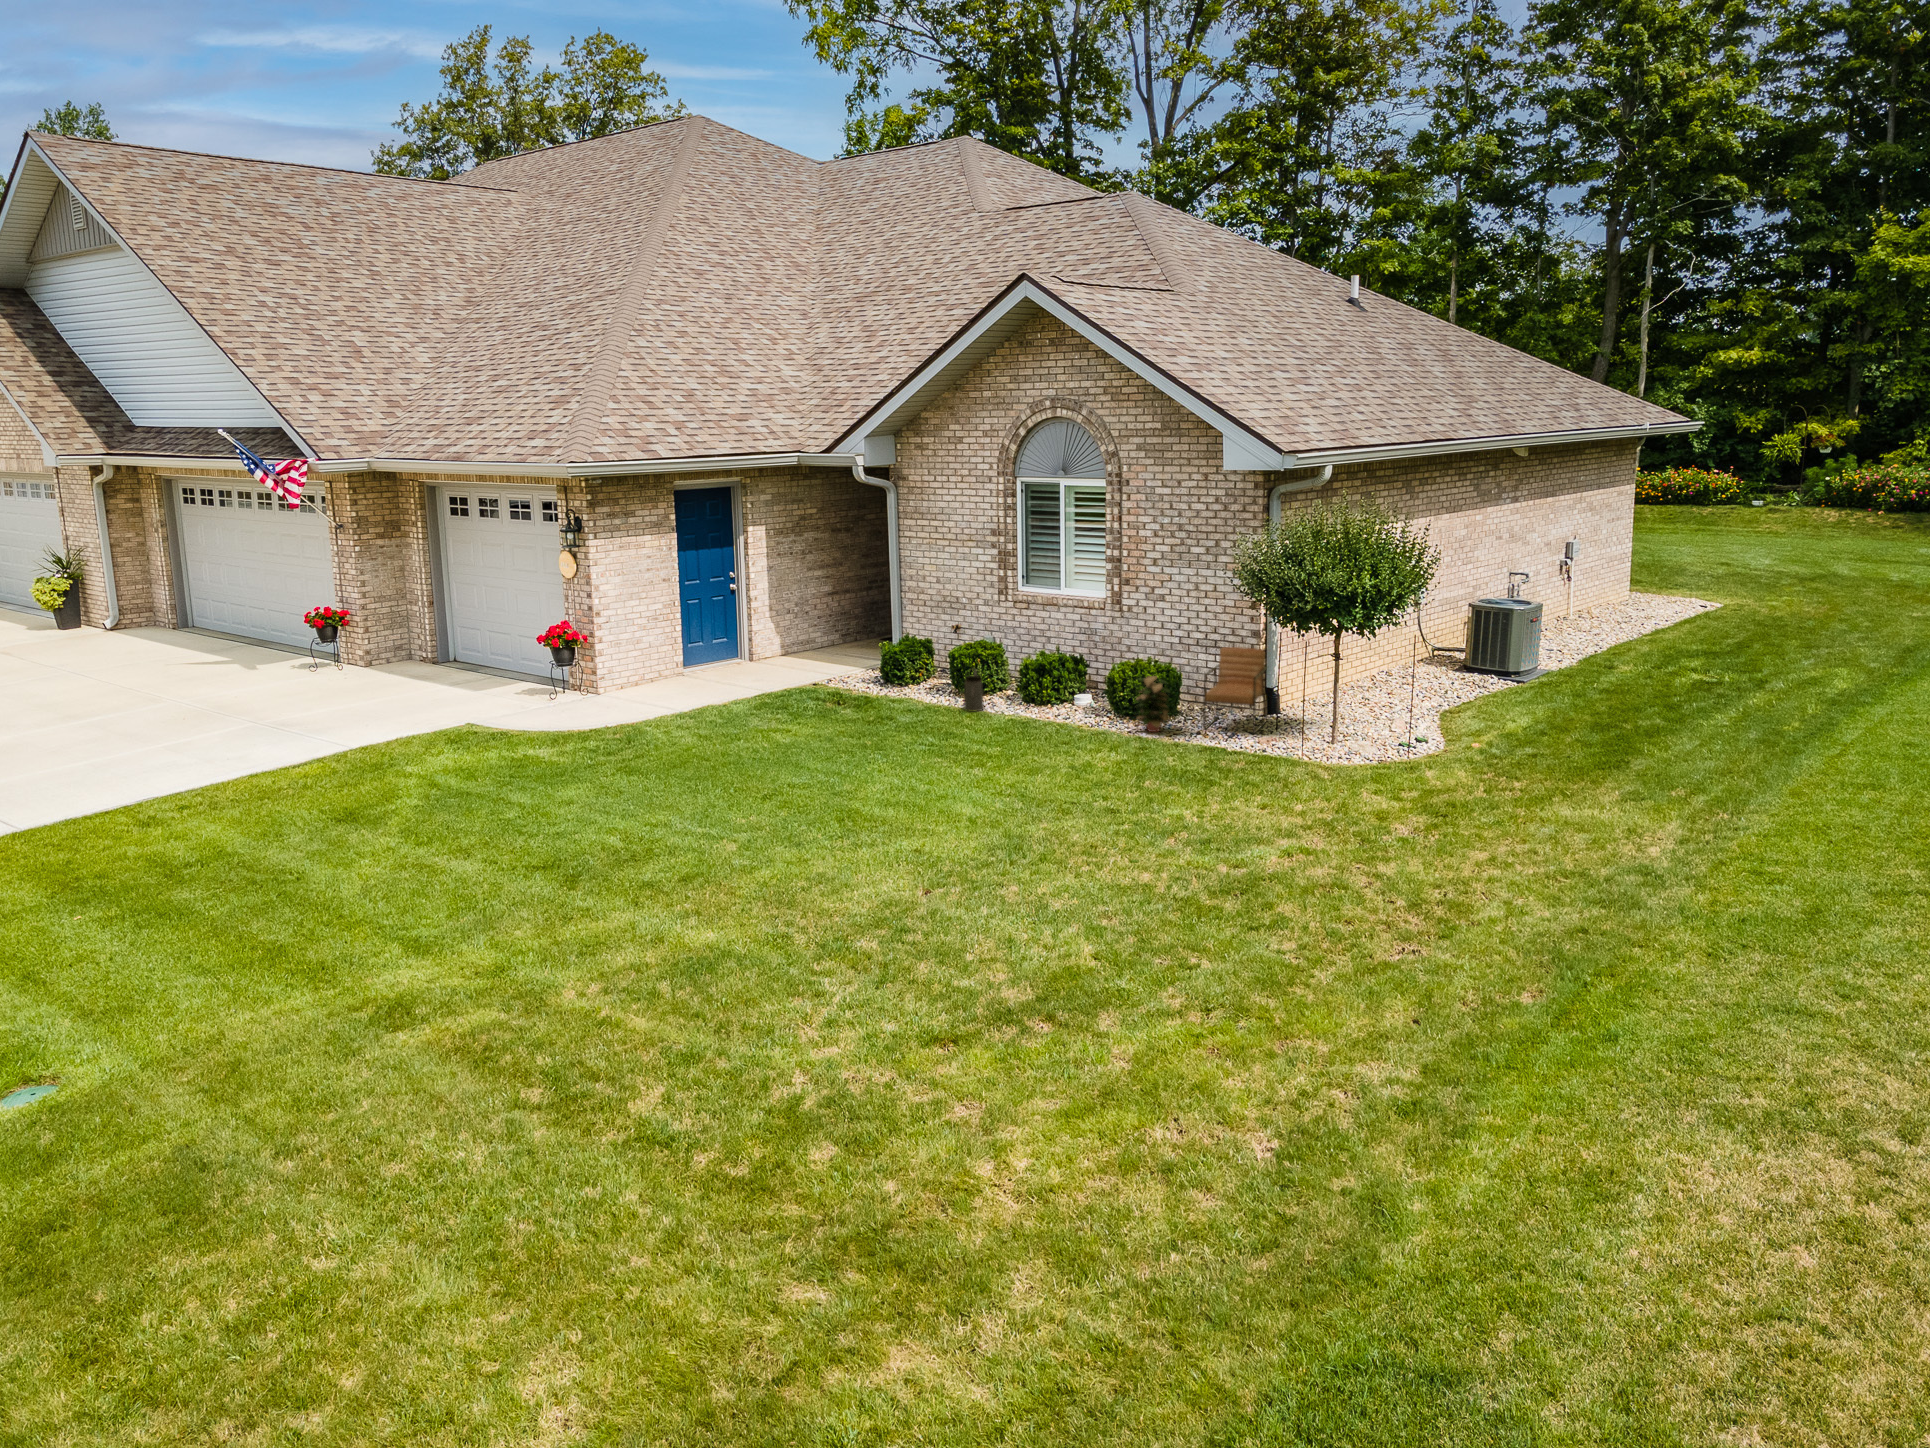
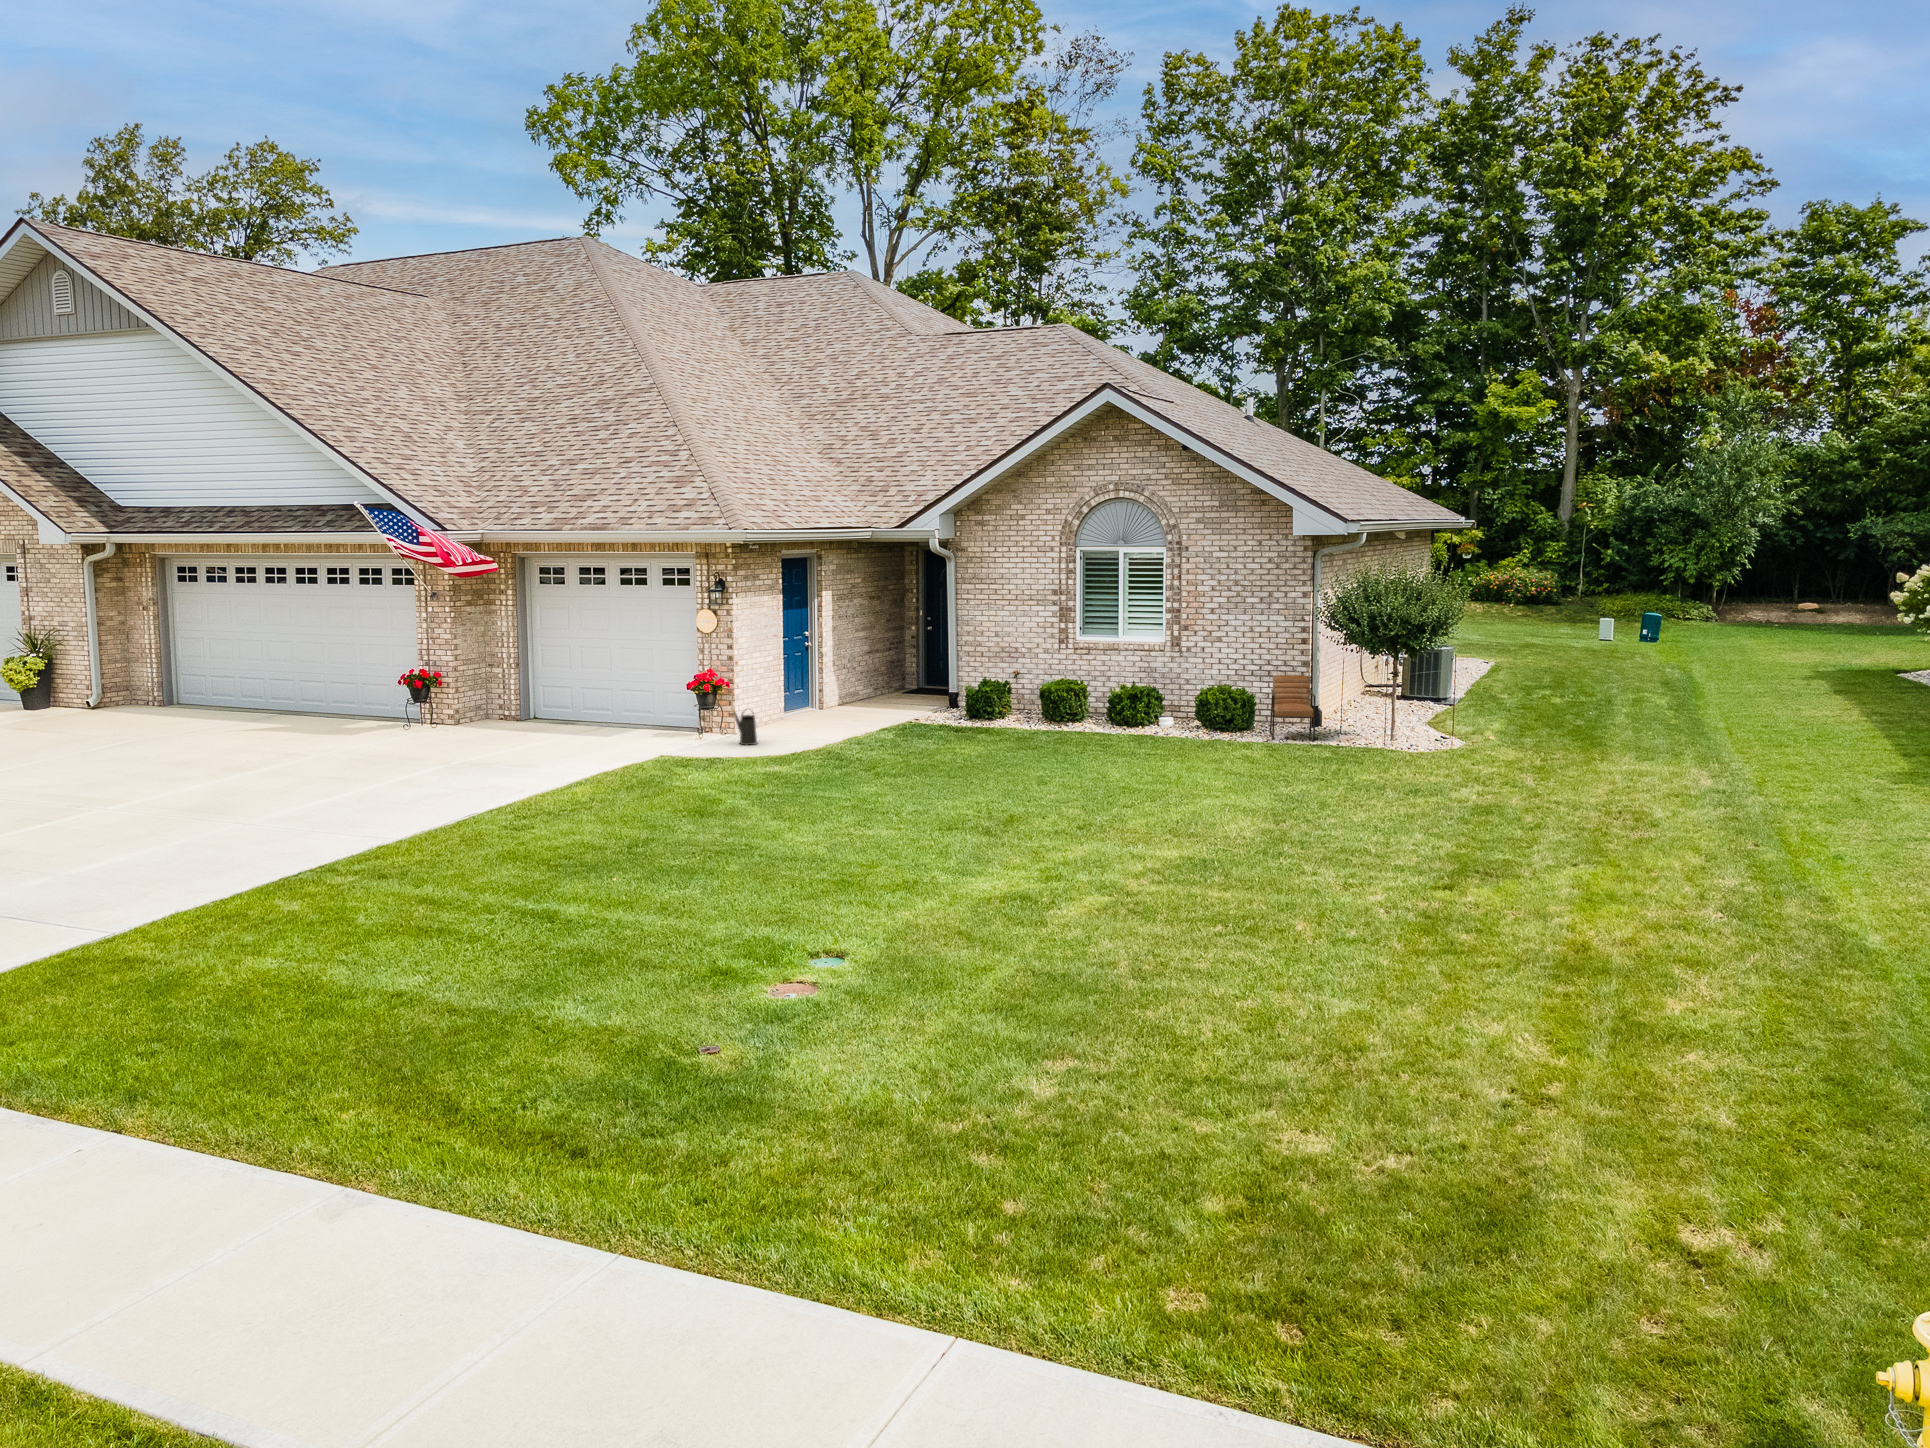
watering can: present [964,669,984,712] -> present [734,712,757,745]
decorative plant: present [1136,676,1170,732] -> none [1220,698,1252,743]

